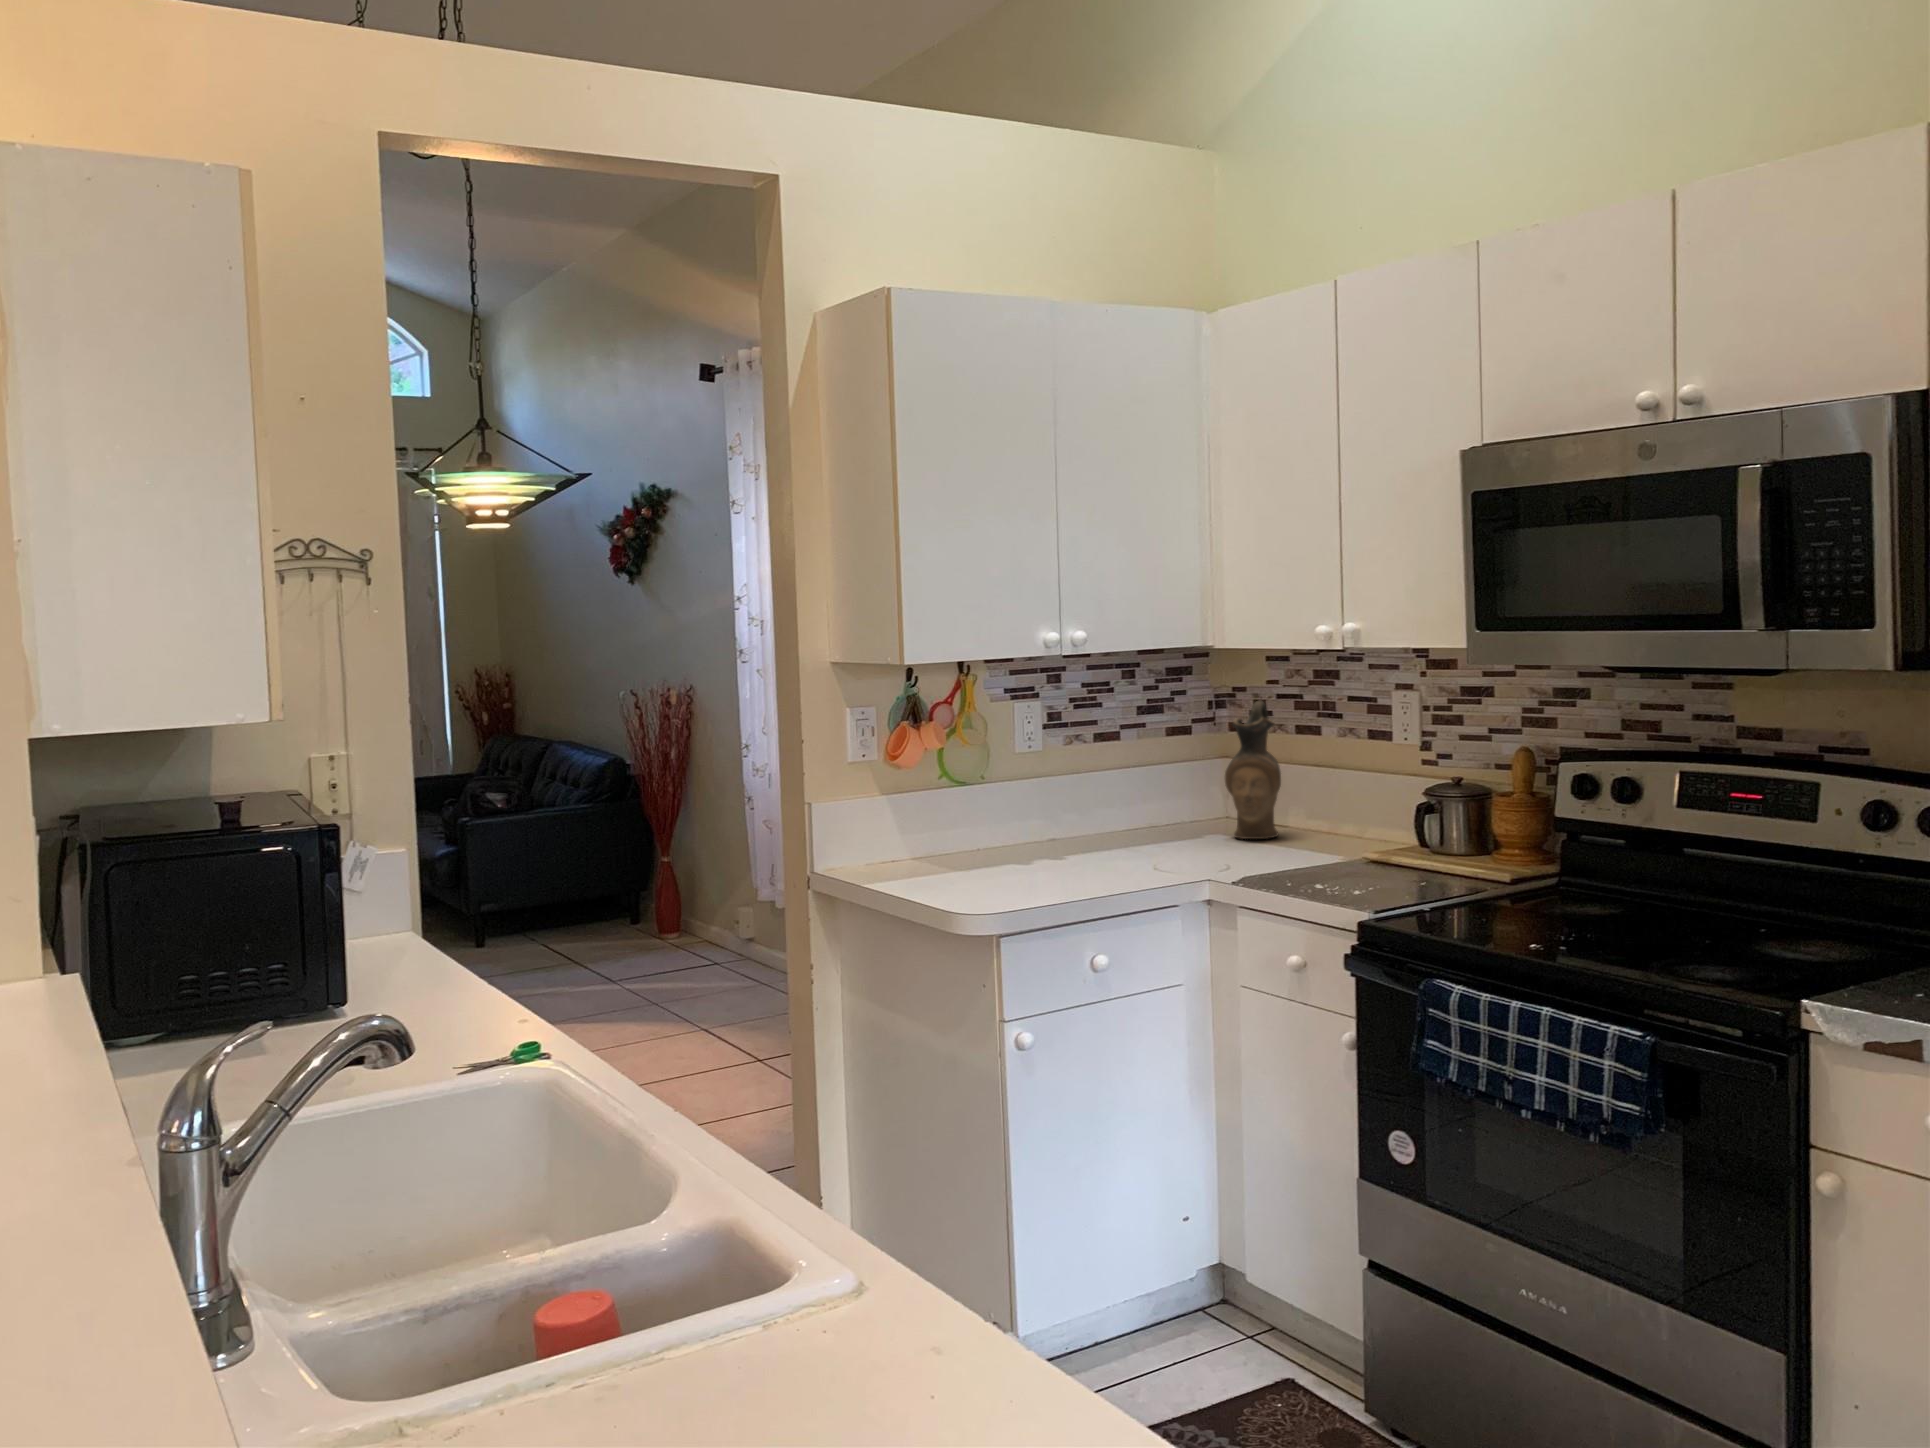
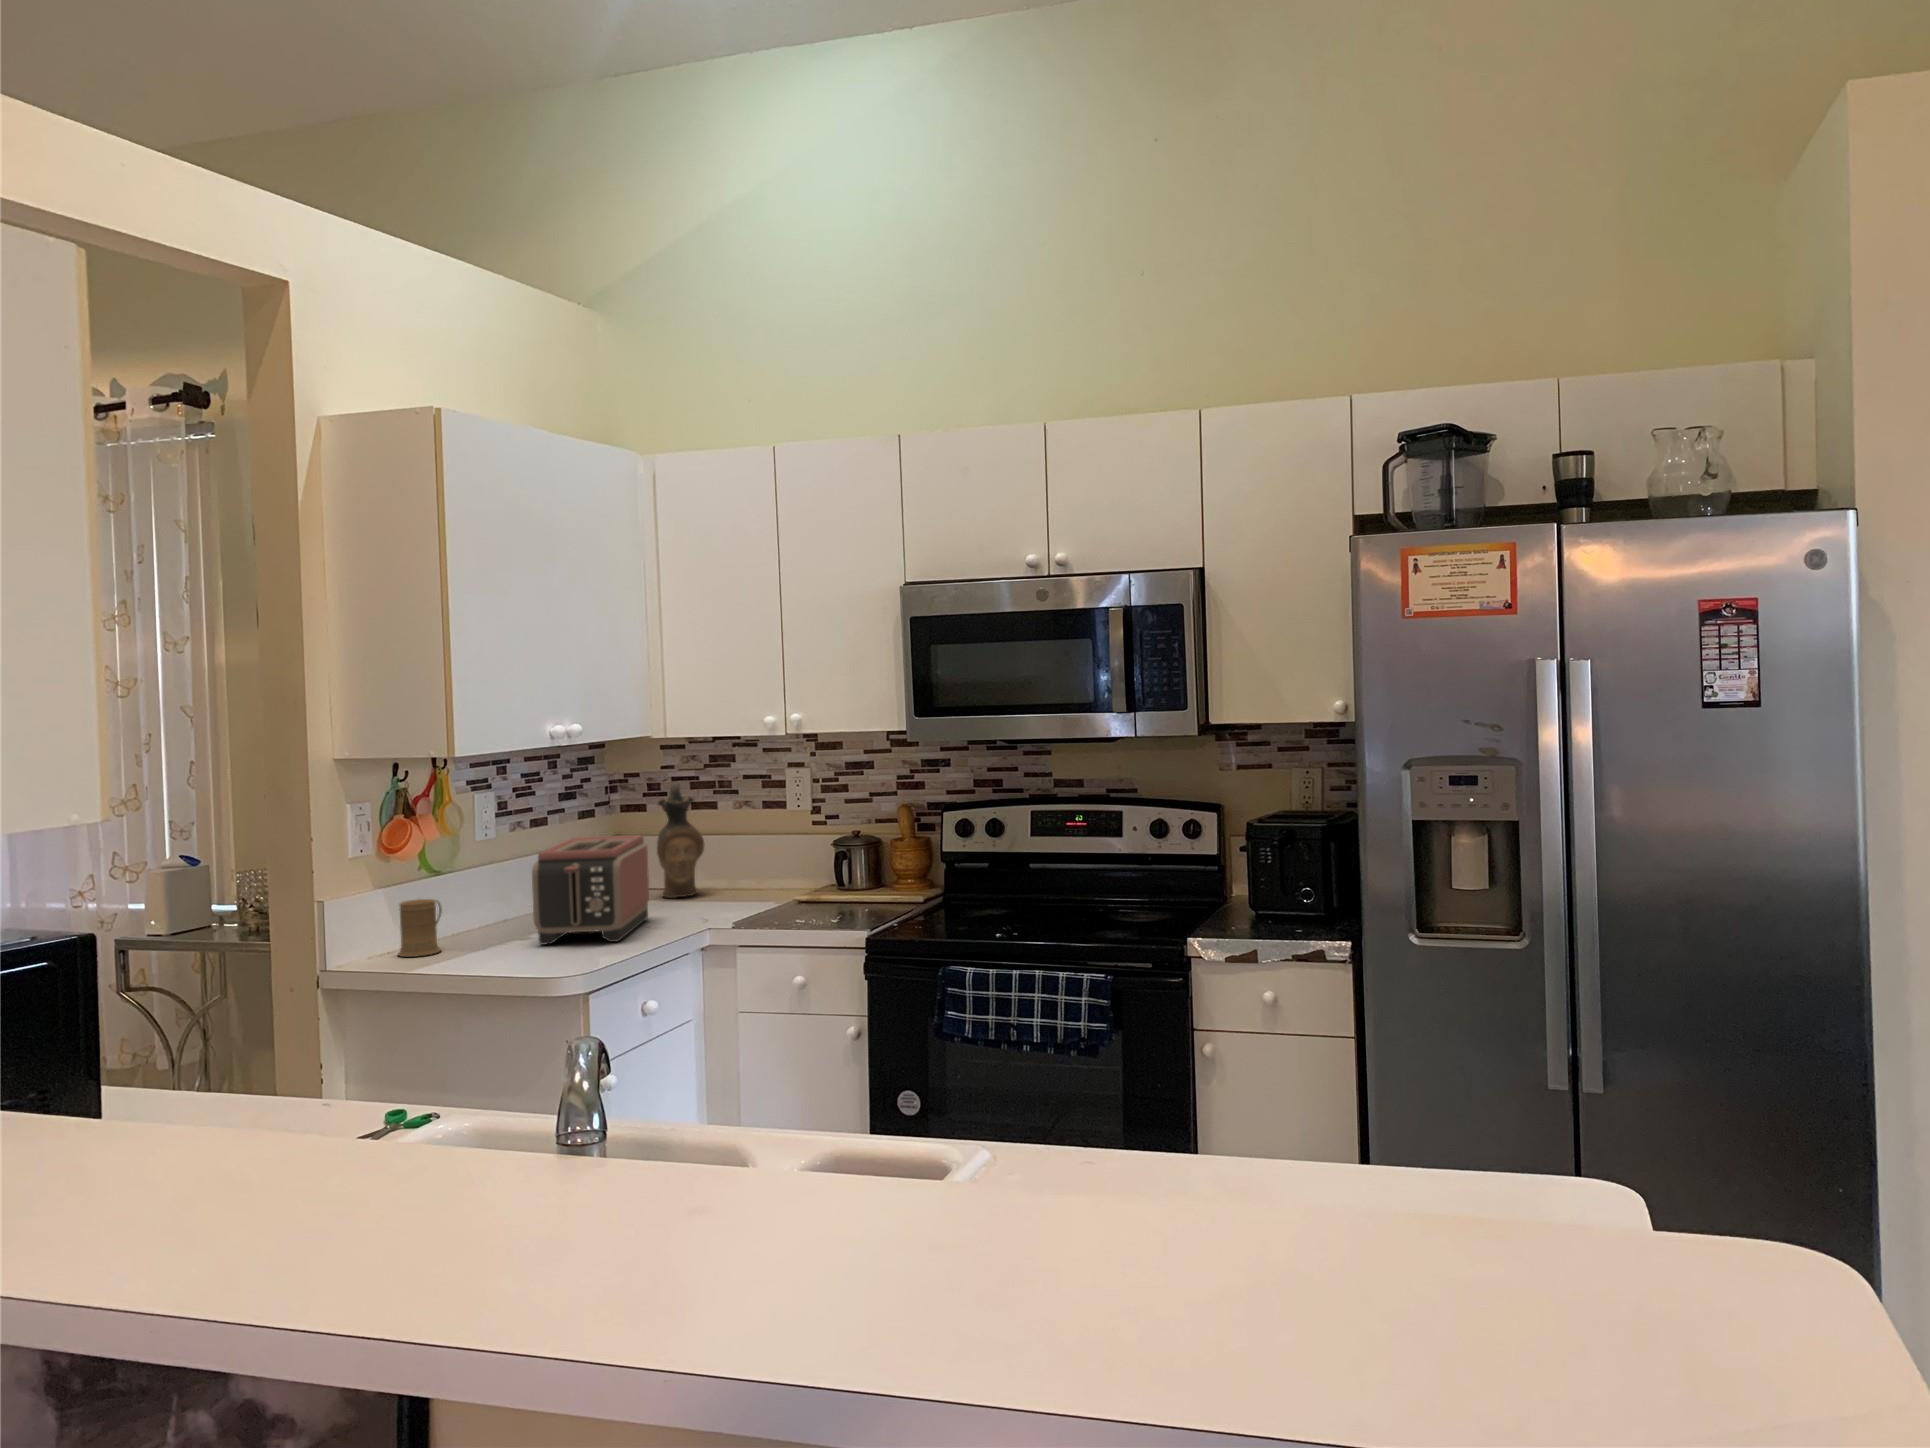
toaster: none [1005,758,1168,882] -> present [532,835,649,944]
mug: none [885,810,937,871] -> present [398,899,442,957]

